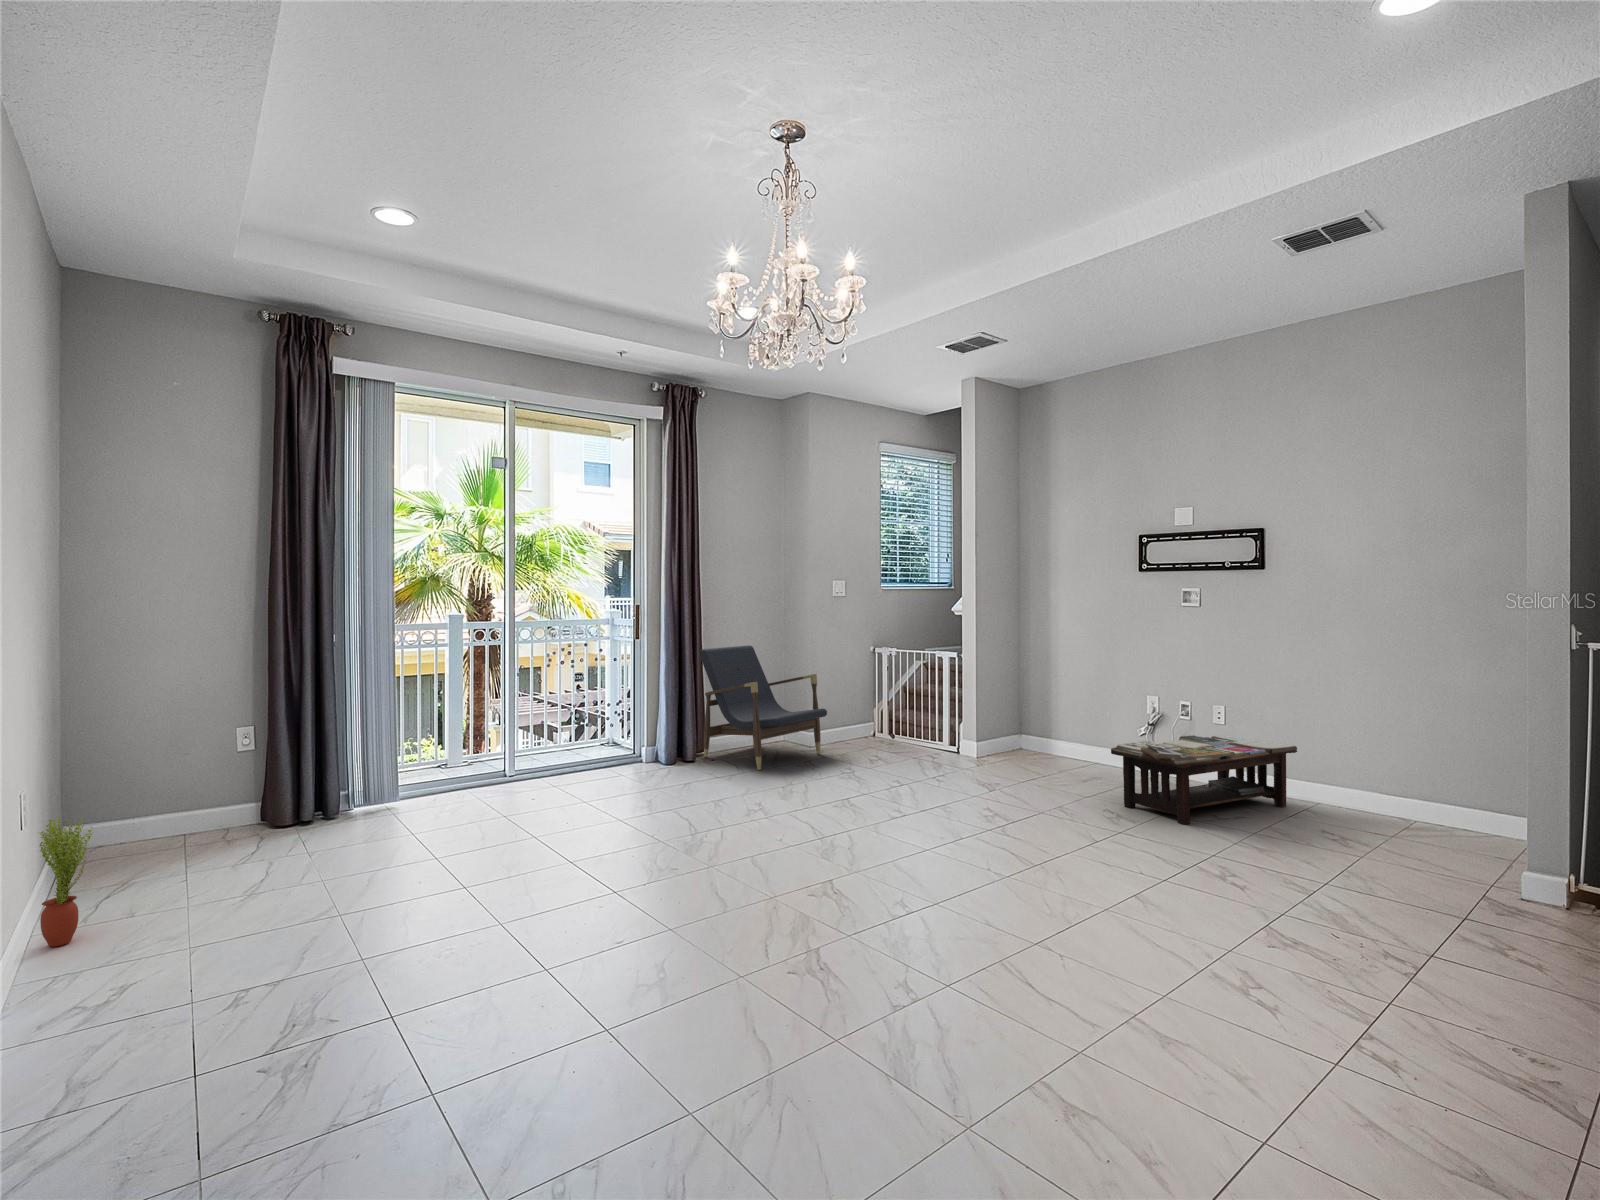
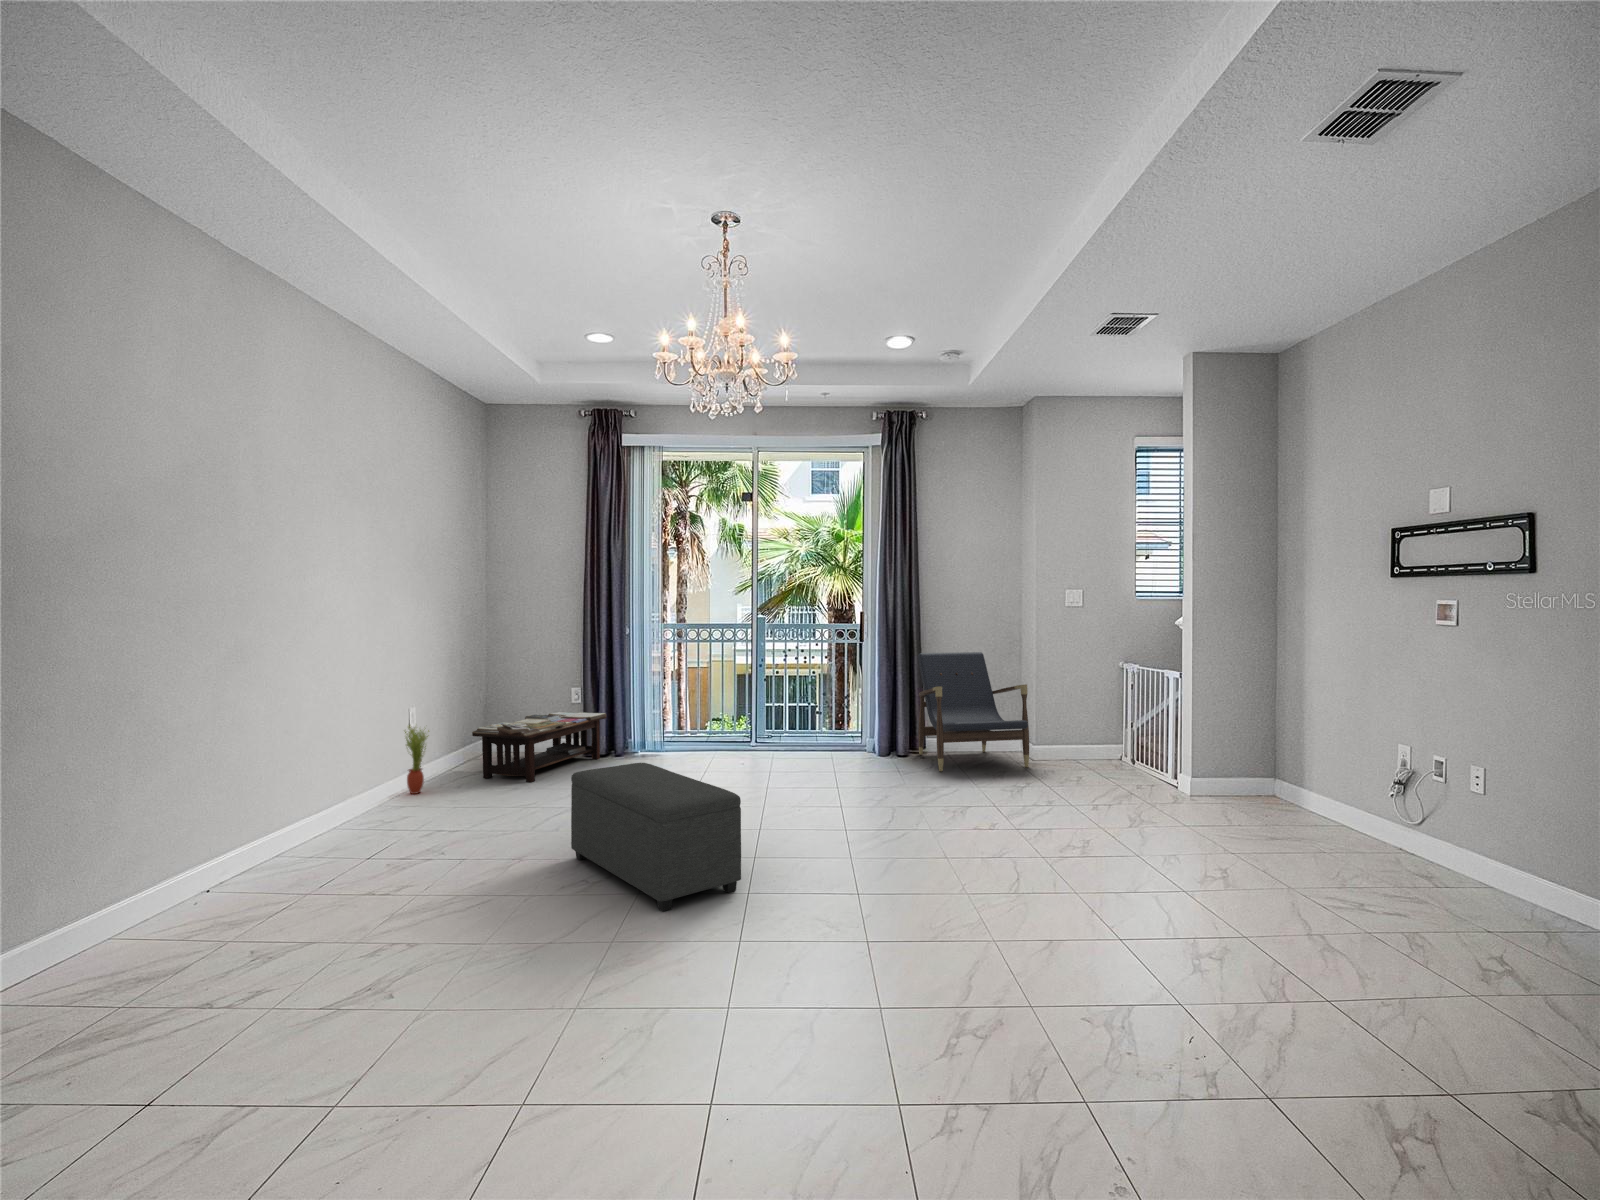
coffee table: present [1111,735,1297,824] -> present [472,712,607,782]
ottoman: none [578,805,852,979] -> present [571,763,741,911]

